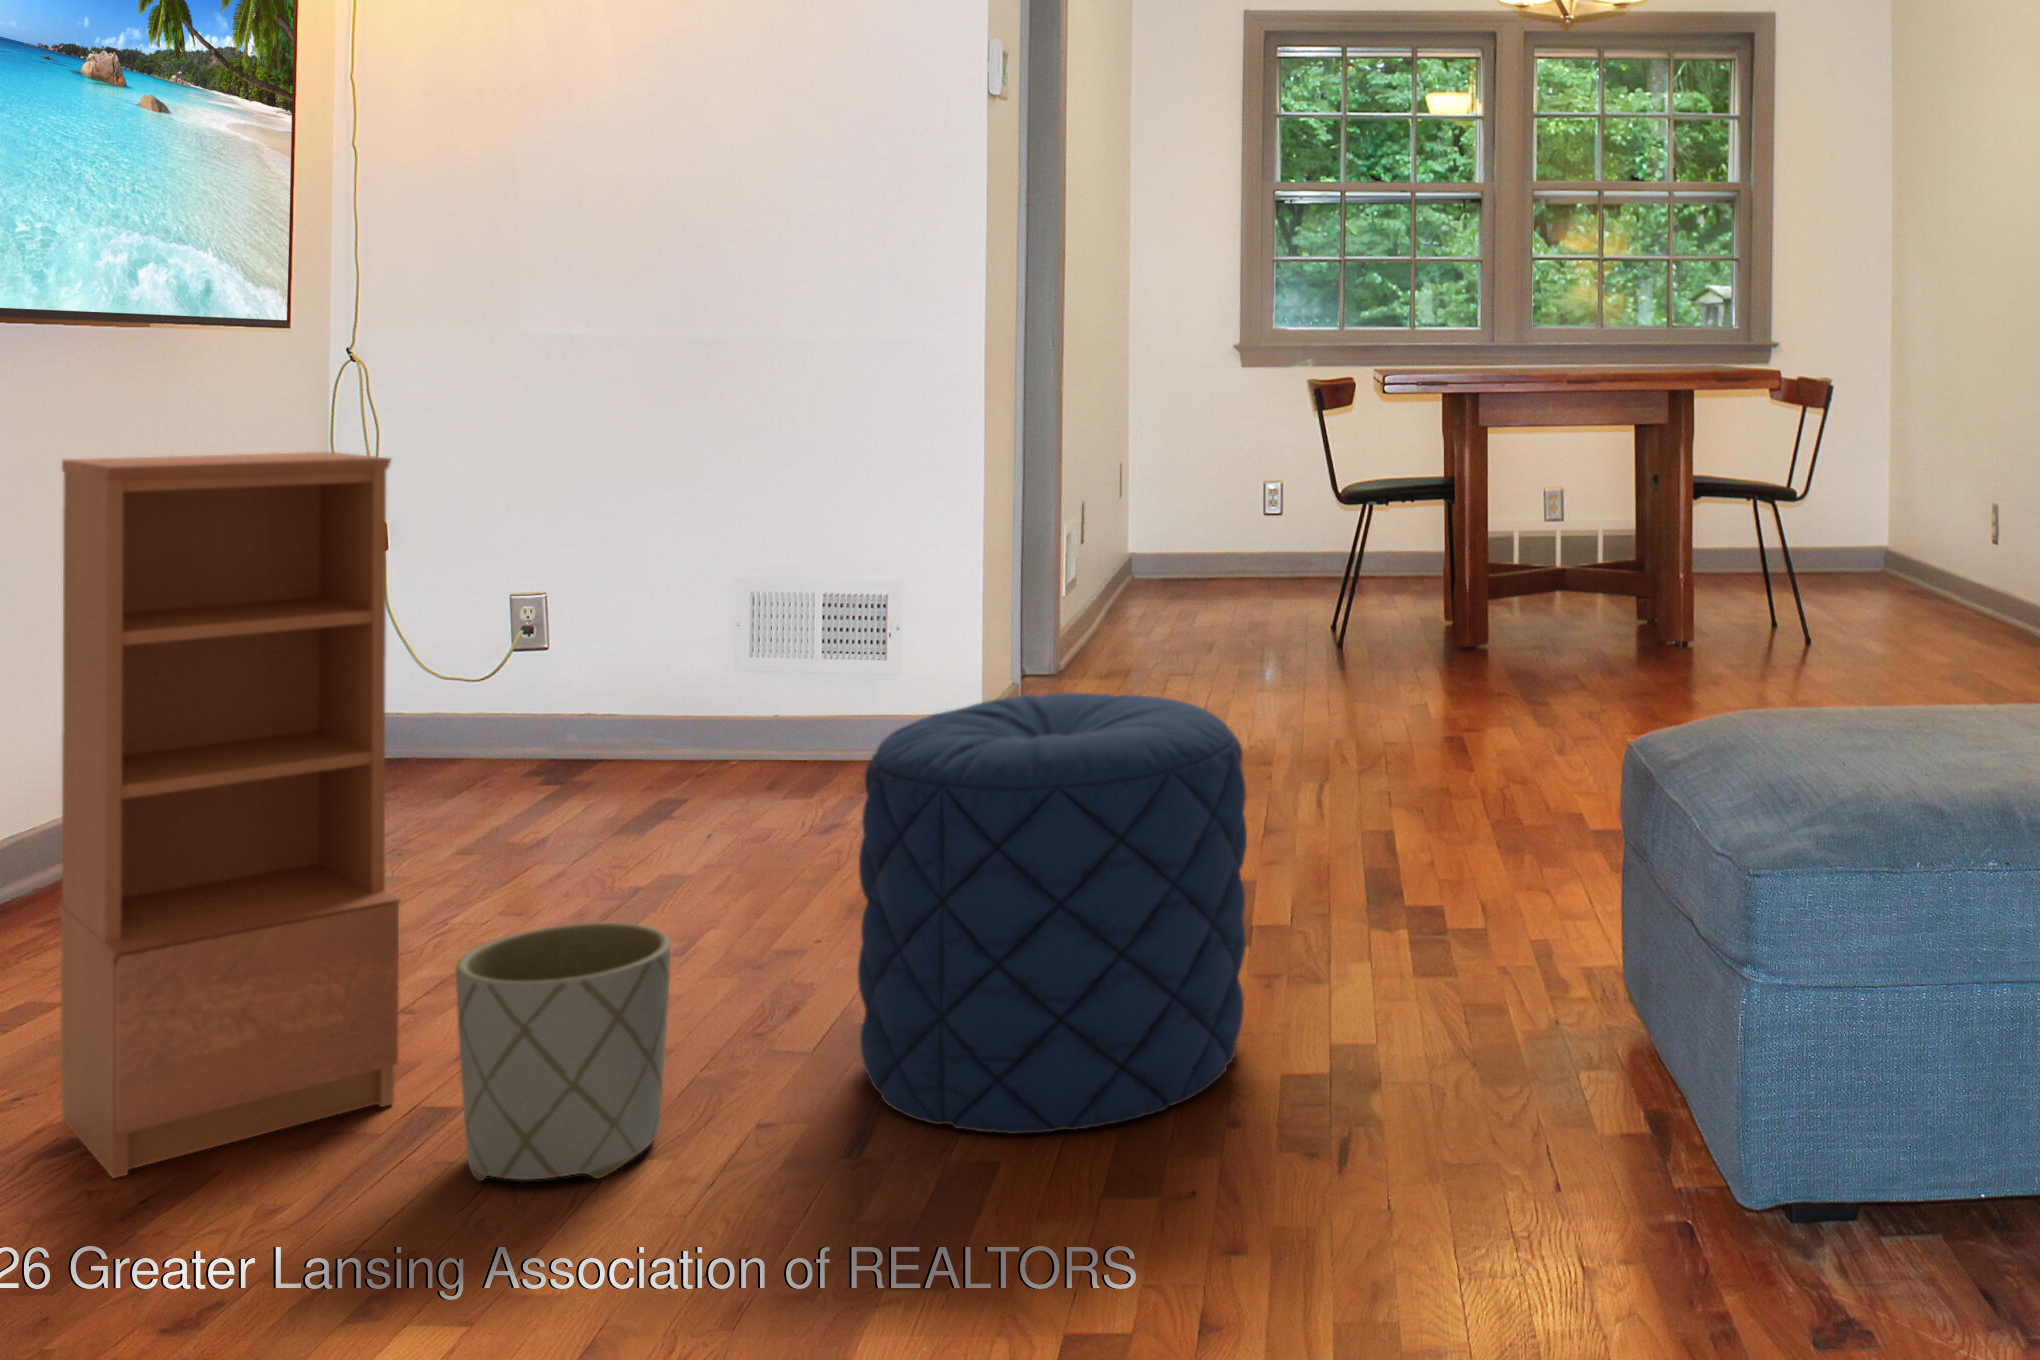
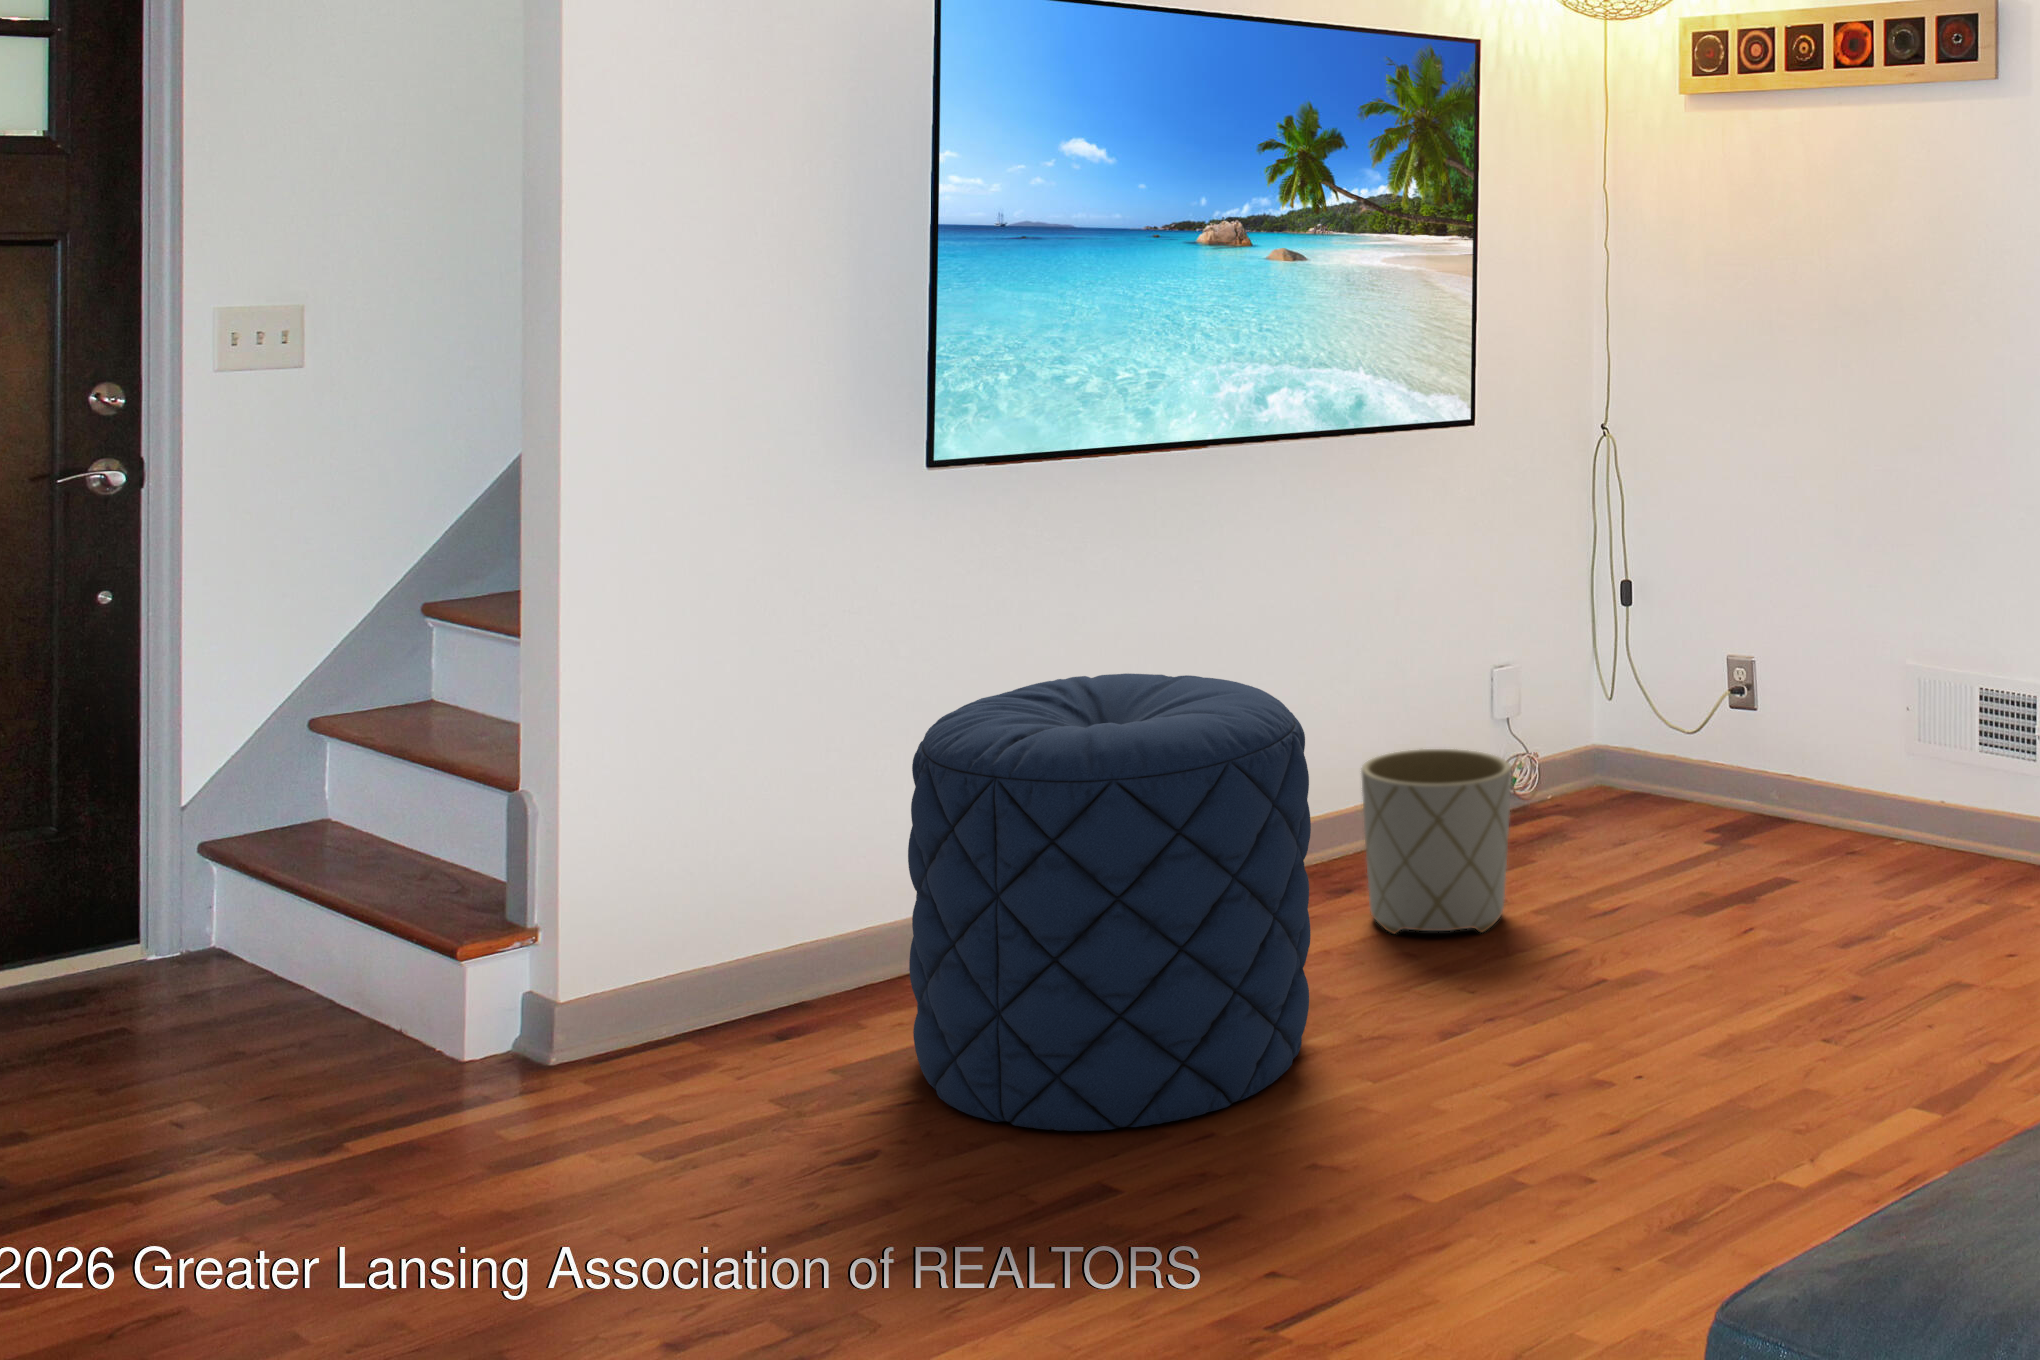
bookcase: present [60,452,400,1178] -> none [73,428,442,1178]
planter: present [456,923,671,1181] -> present [1361,749,1511,934]

